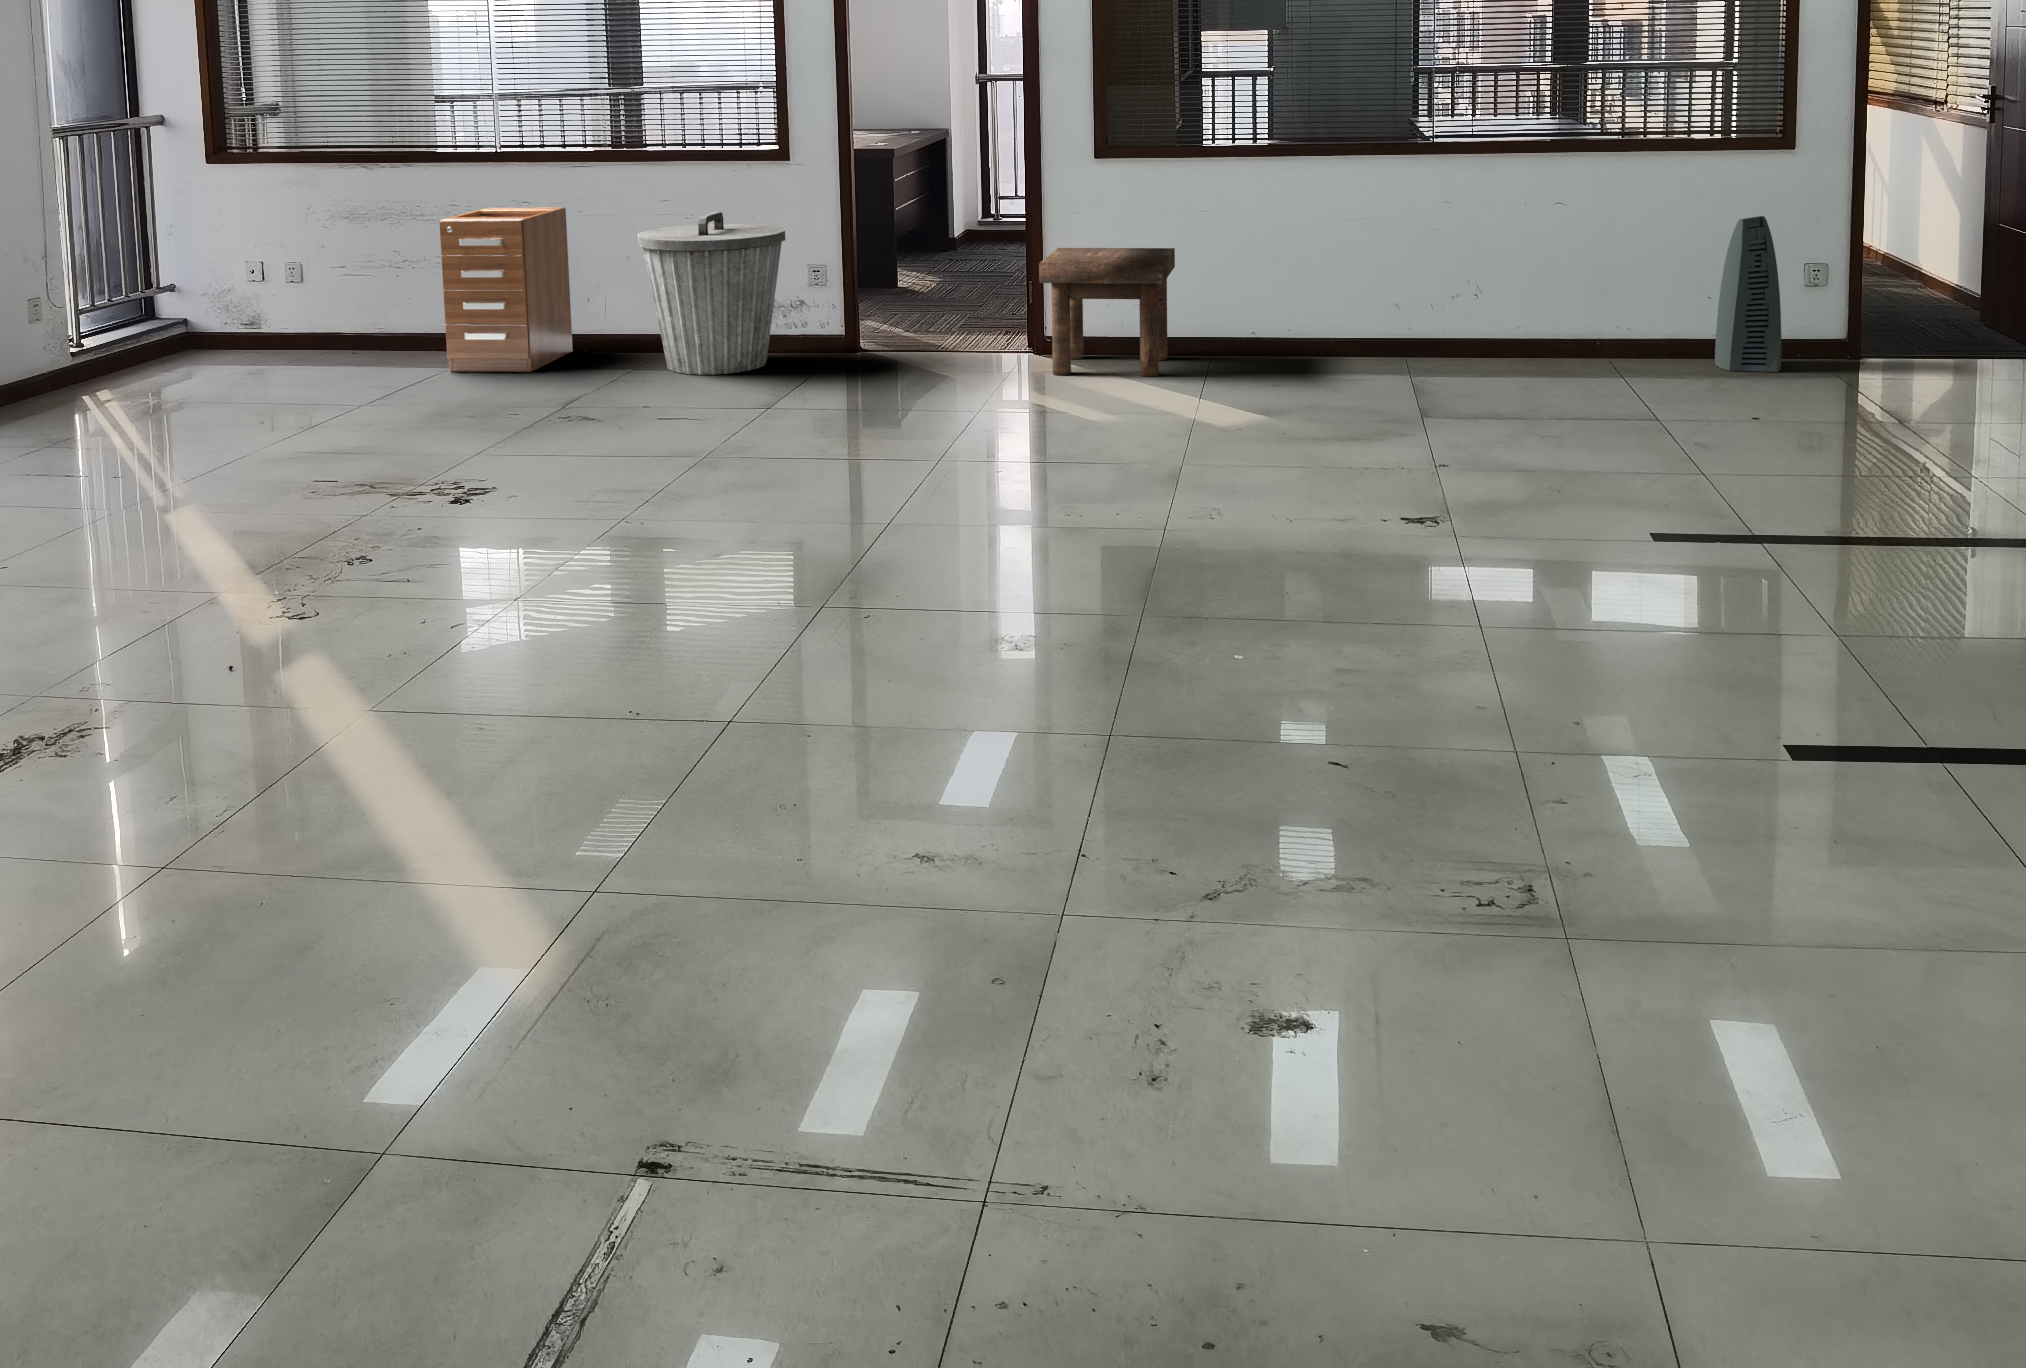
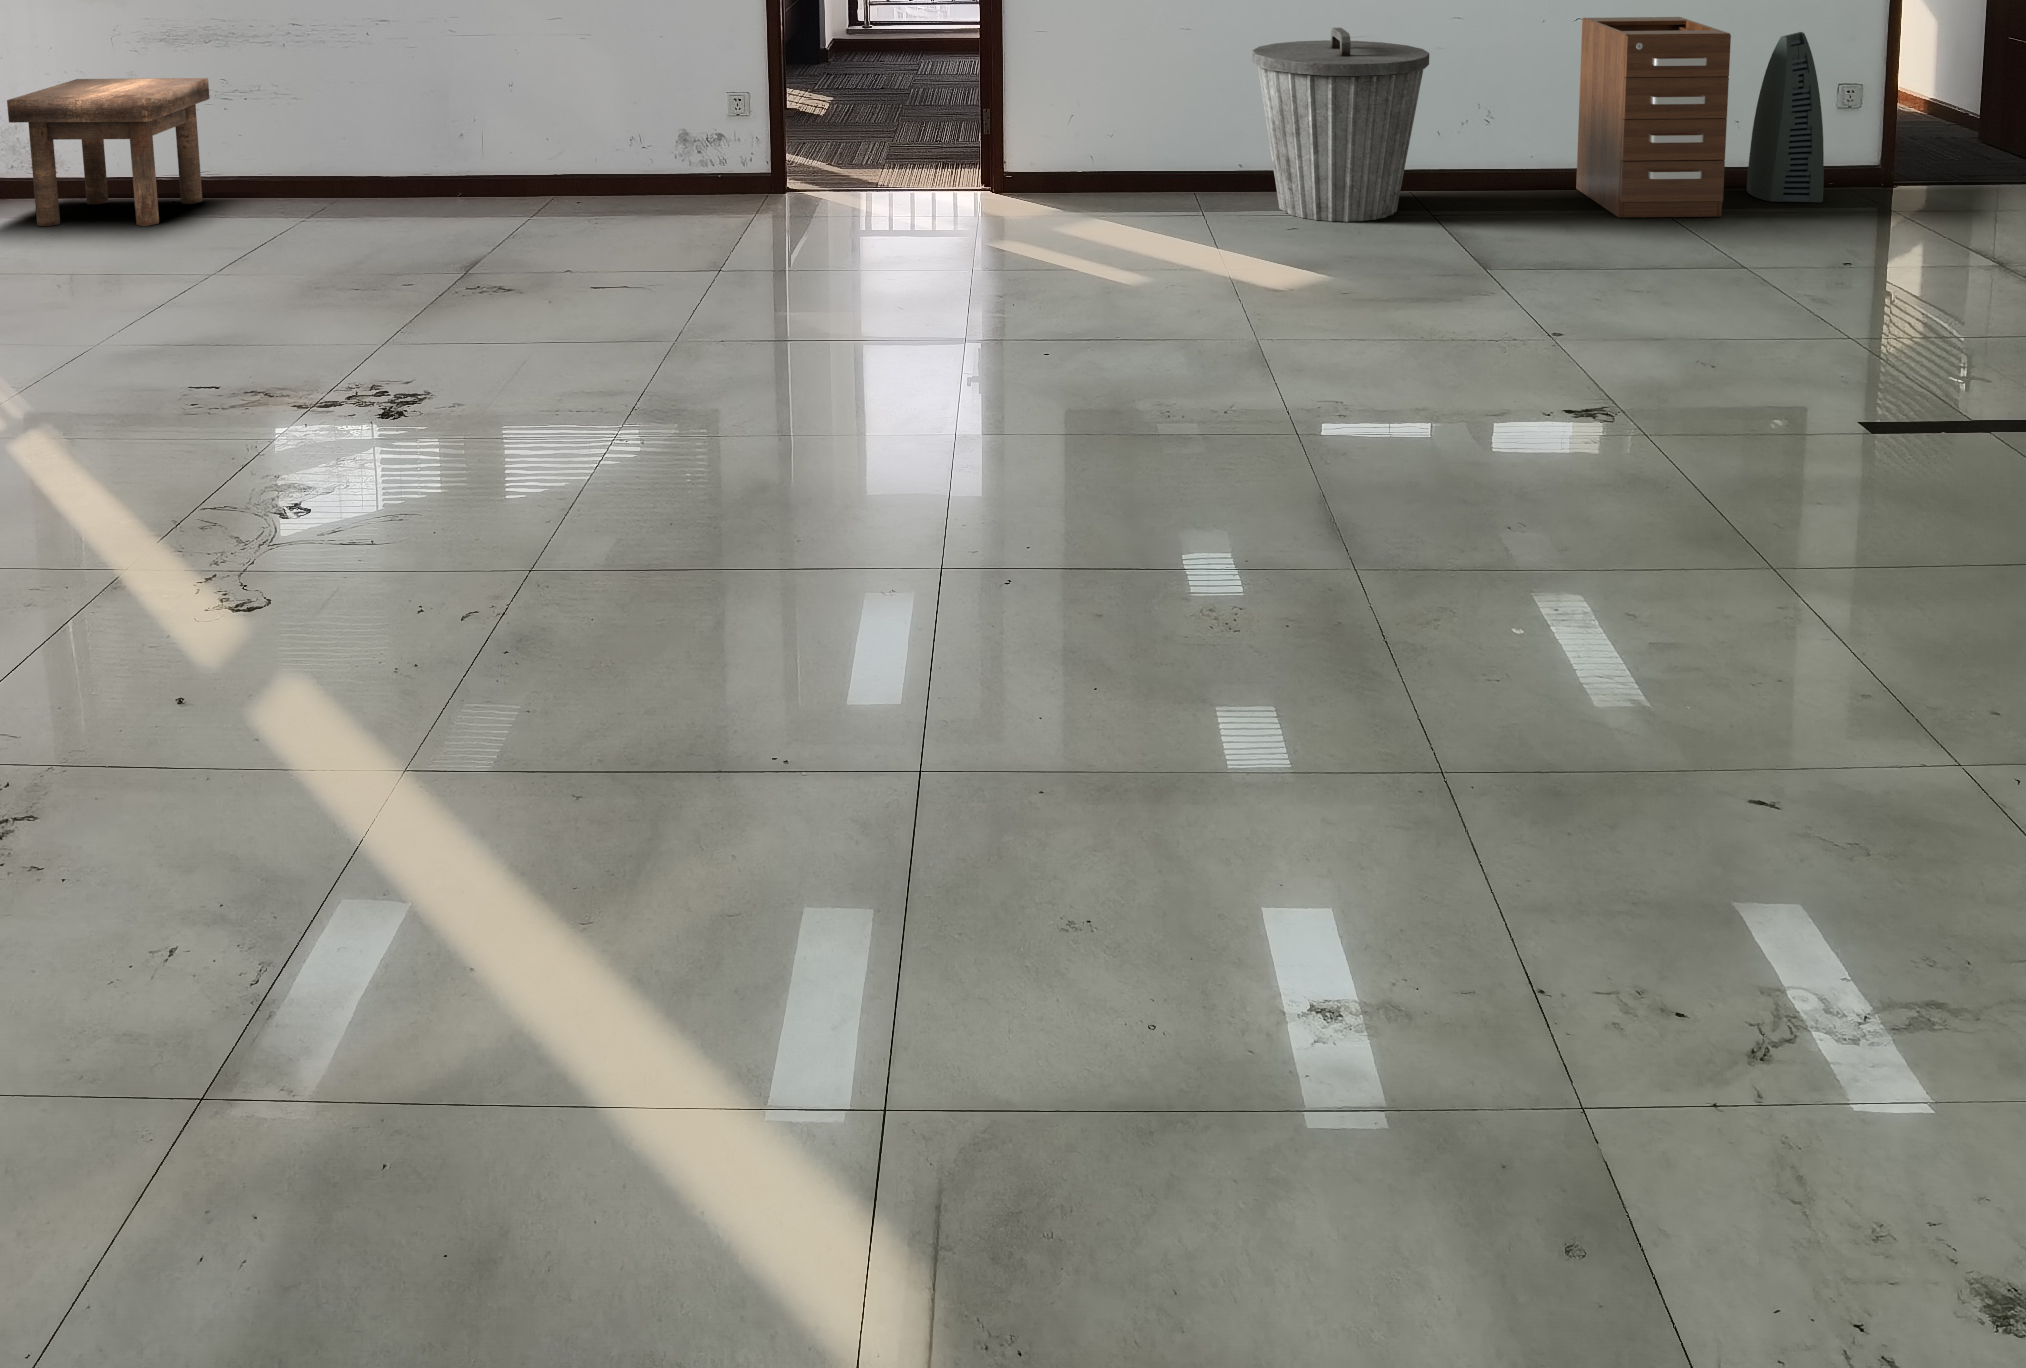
filing cabinet: present [439,207,573,372] -> present [1576,17,1731,218]
trash can: present [638,212,785,375] -> present [1252,28,1429,222]
stool: present [1039,248,1175,377] -> present [7,78,210,226]

